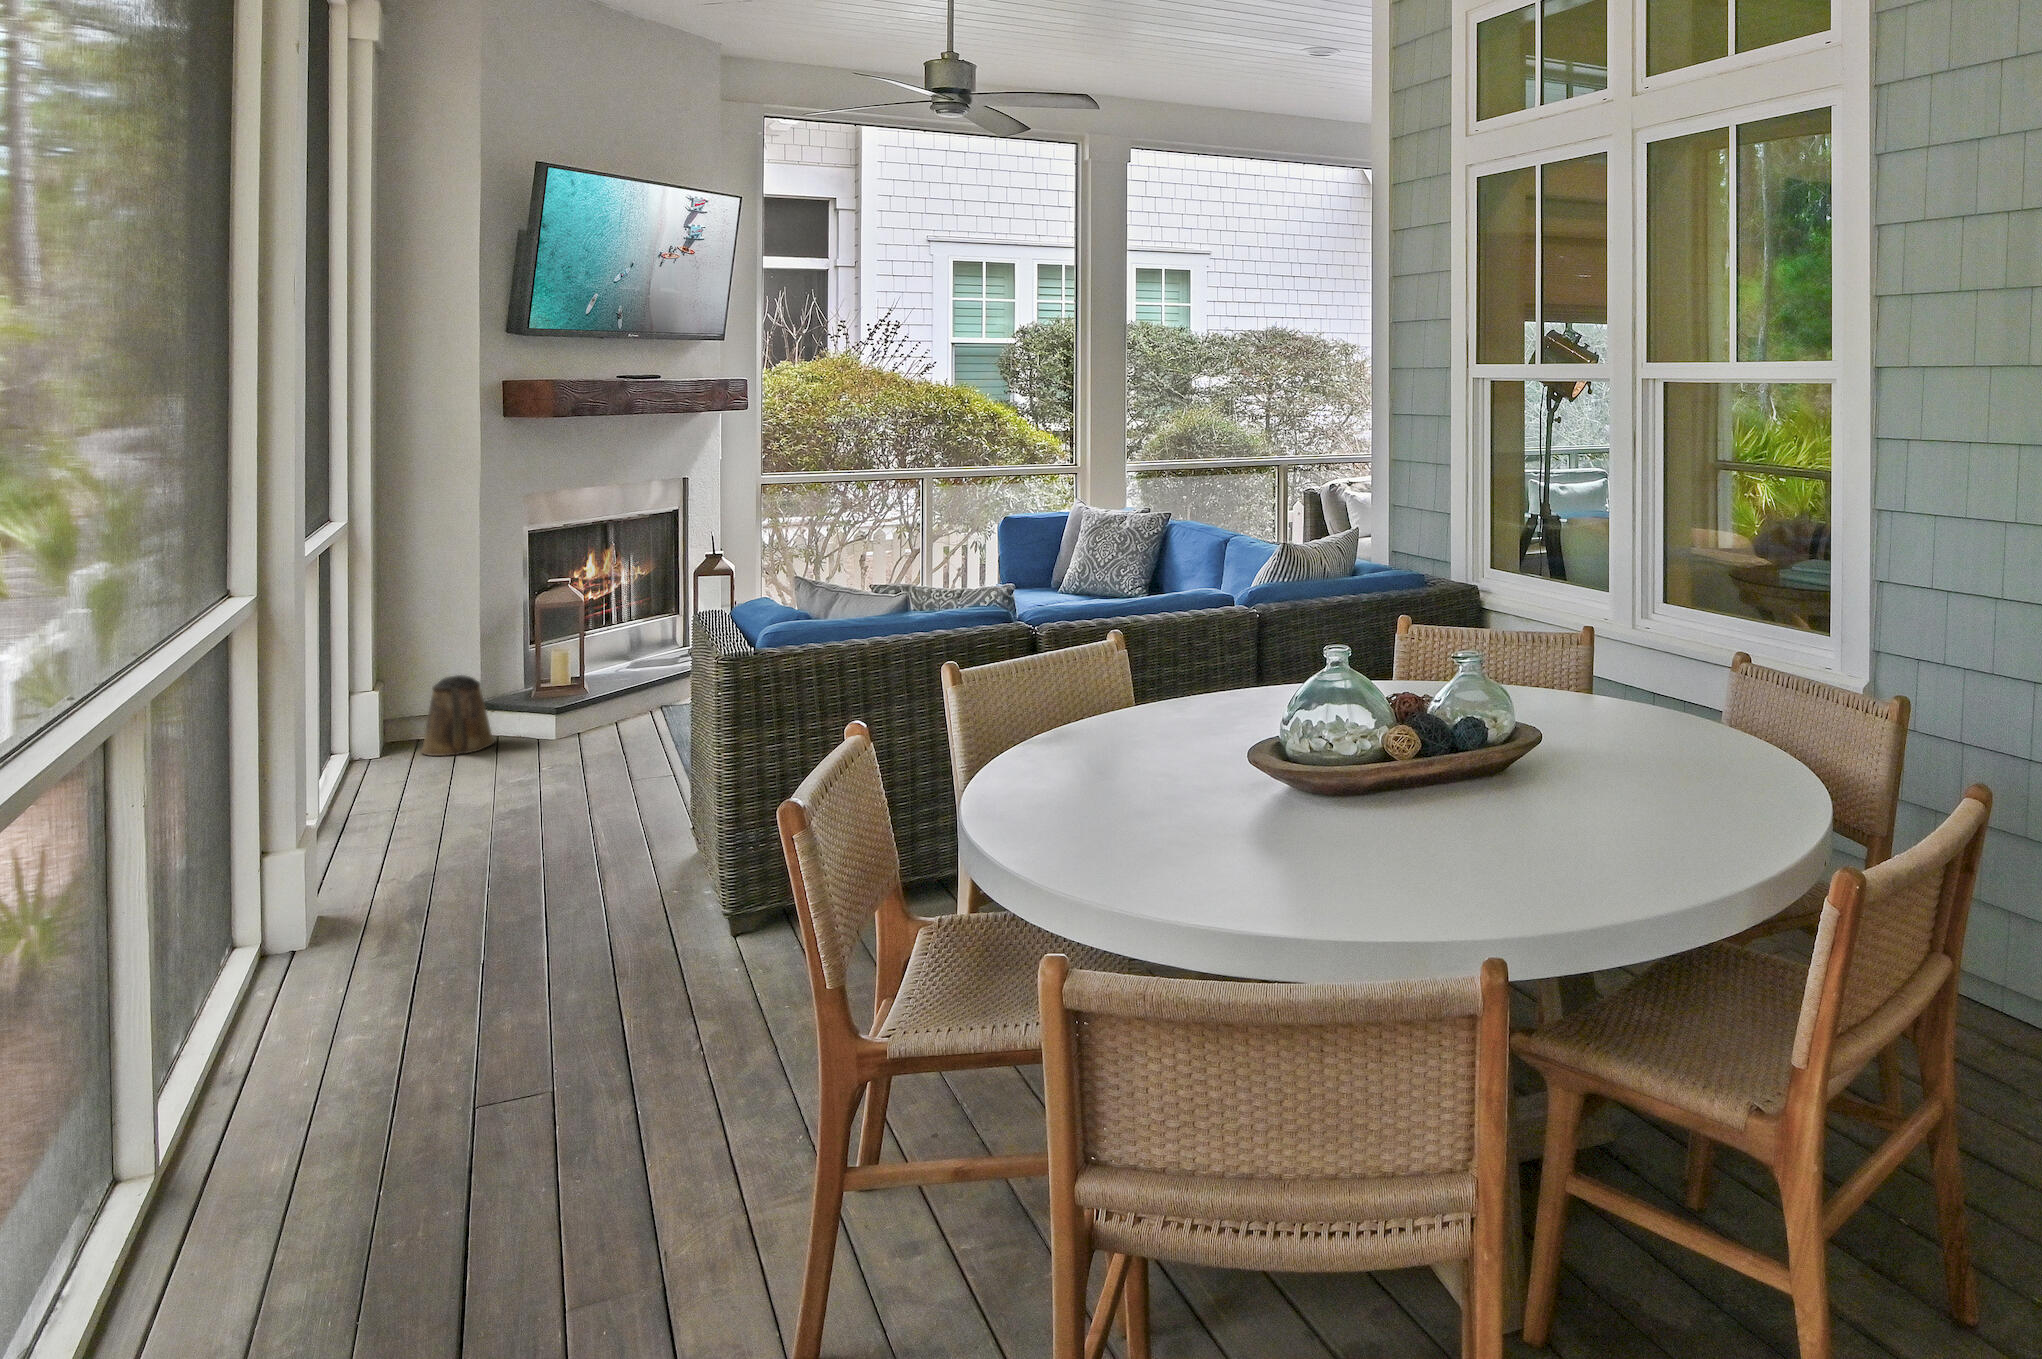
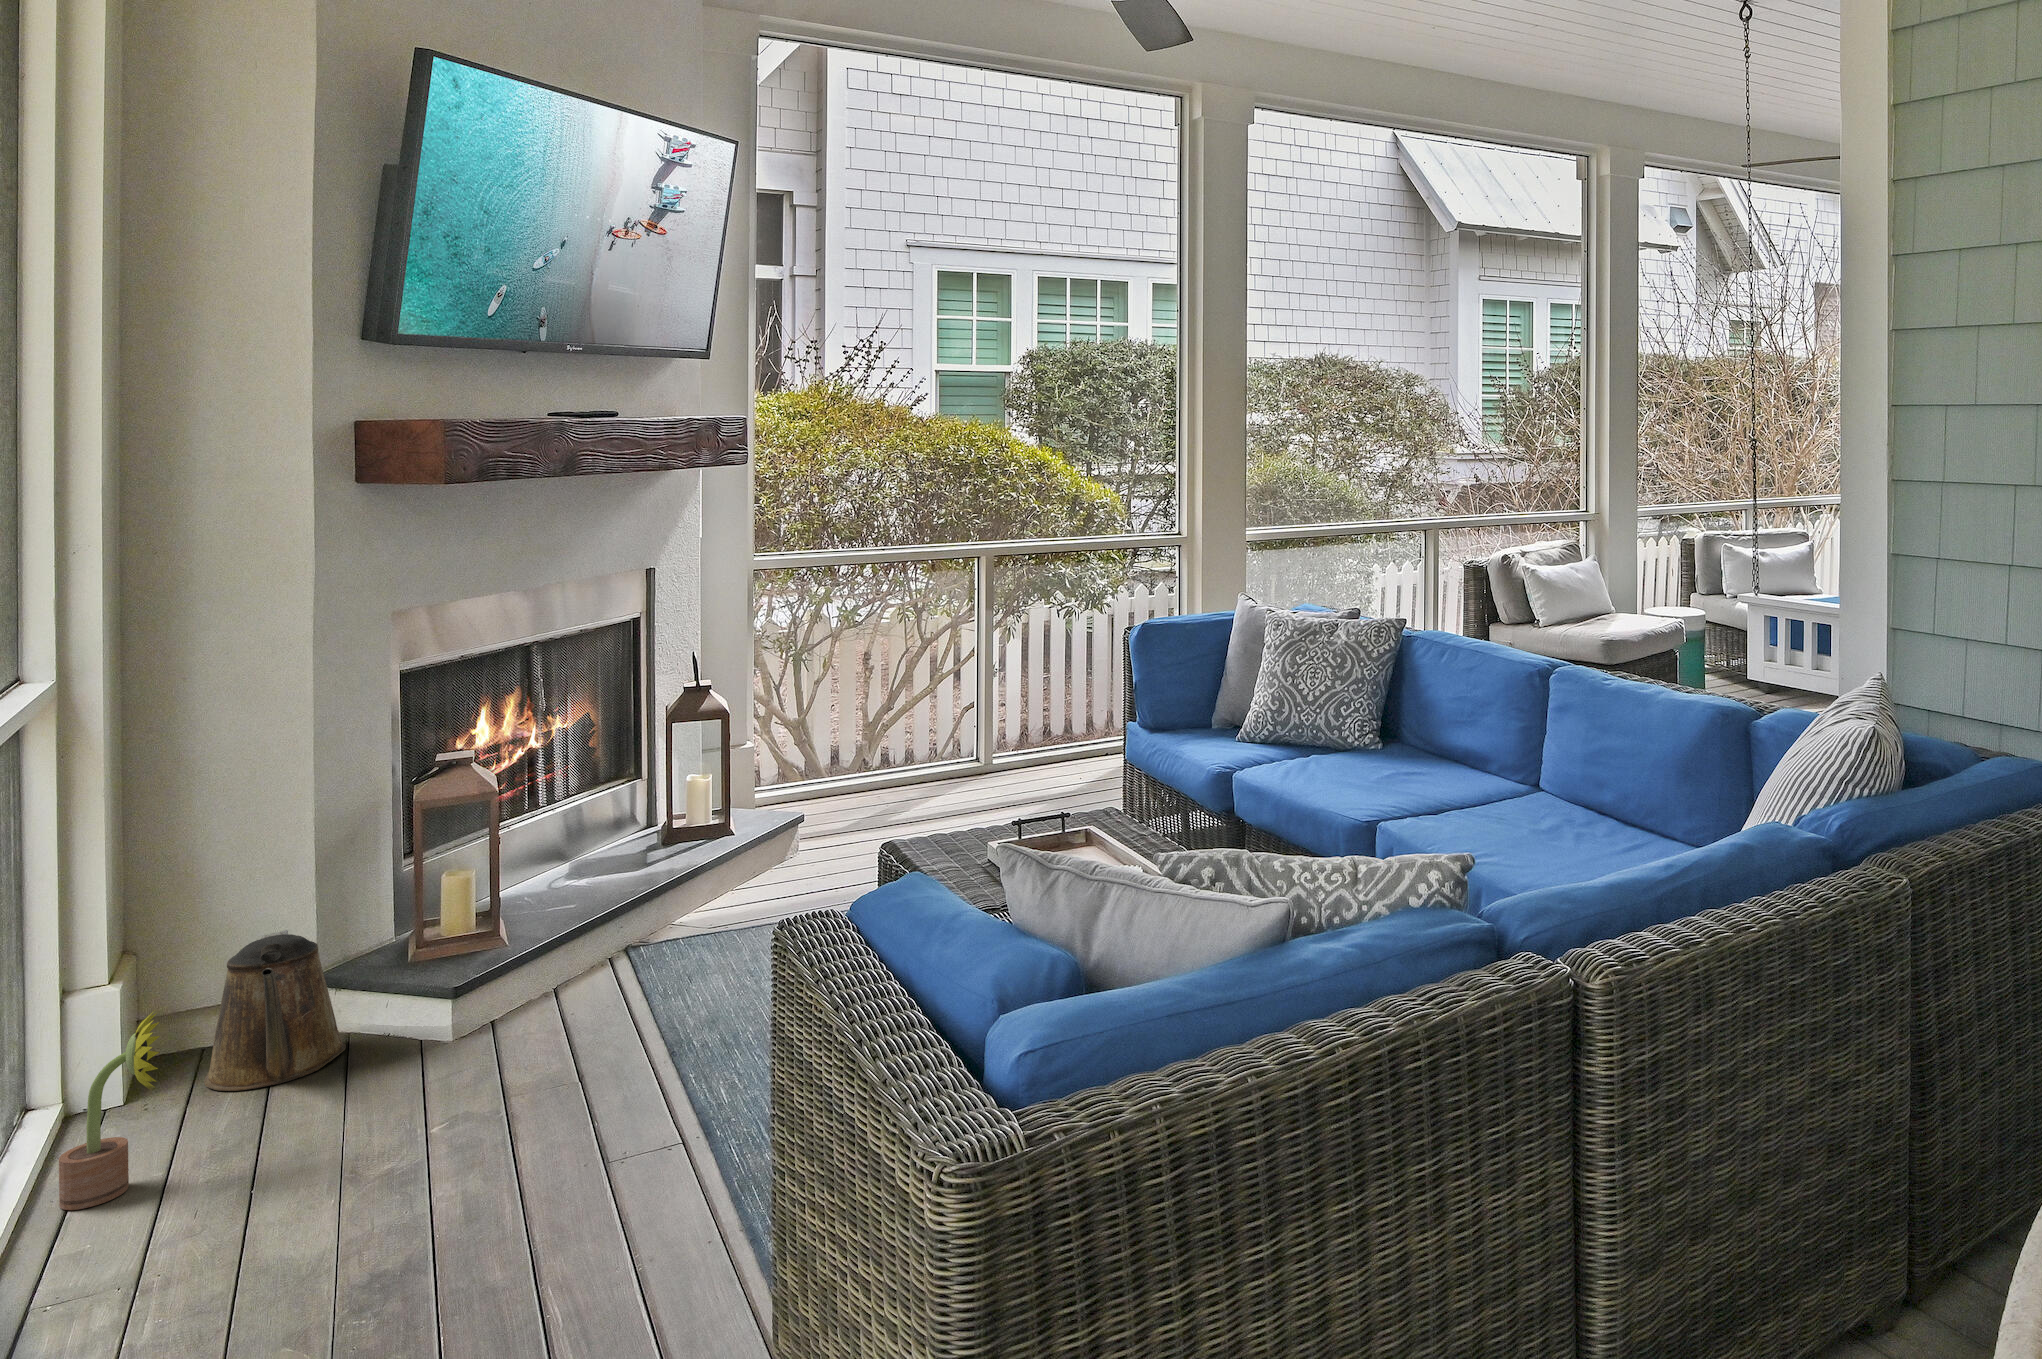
decorative plant: none [354,696,401,791] -> present [59,1011,160,1210]

